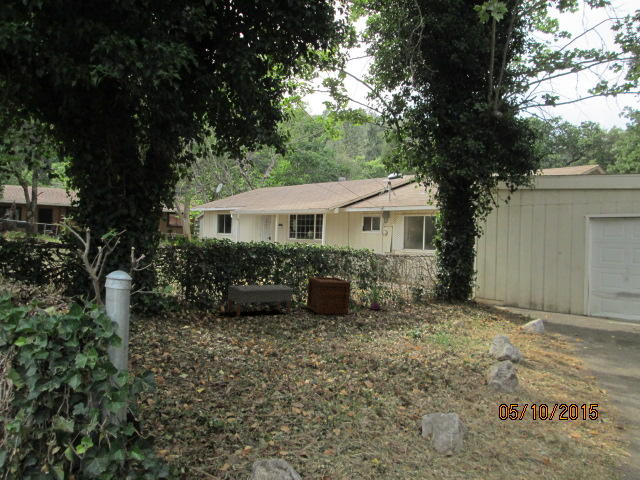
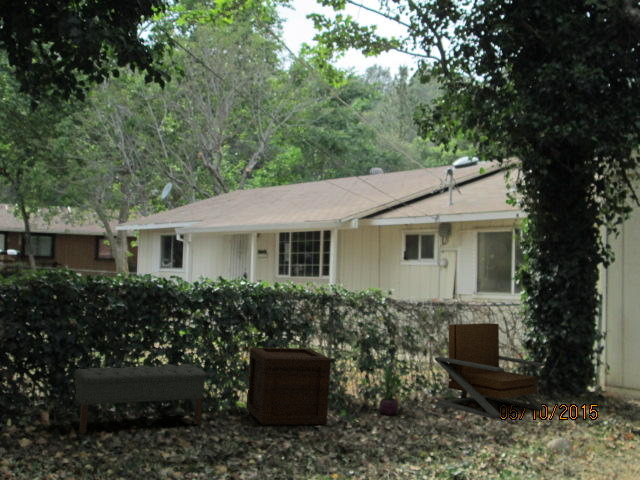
lounge chair: none [394,266,449,312] -> present [434,323,546,418]

